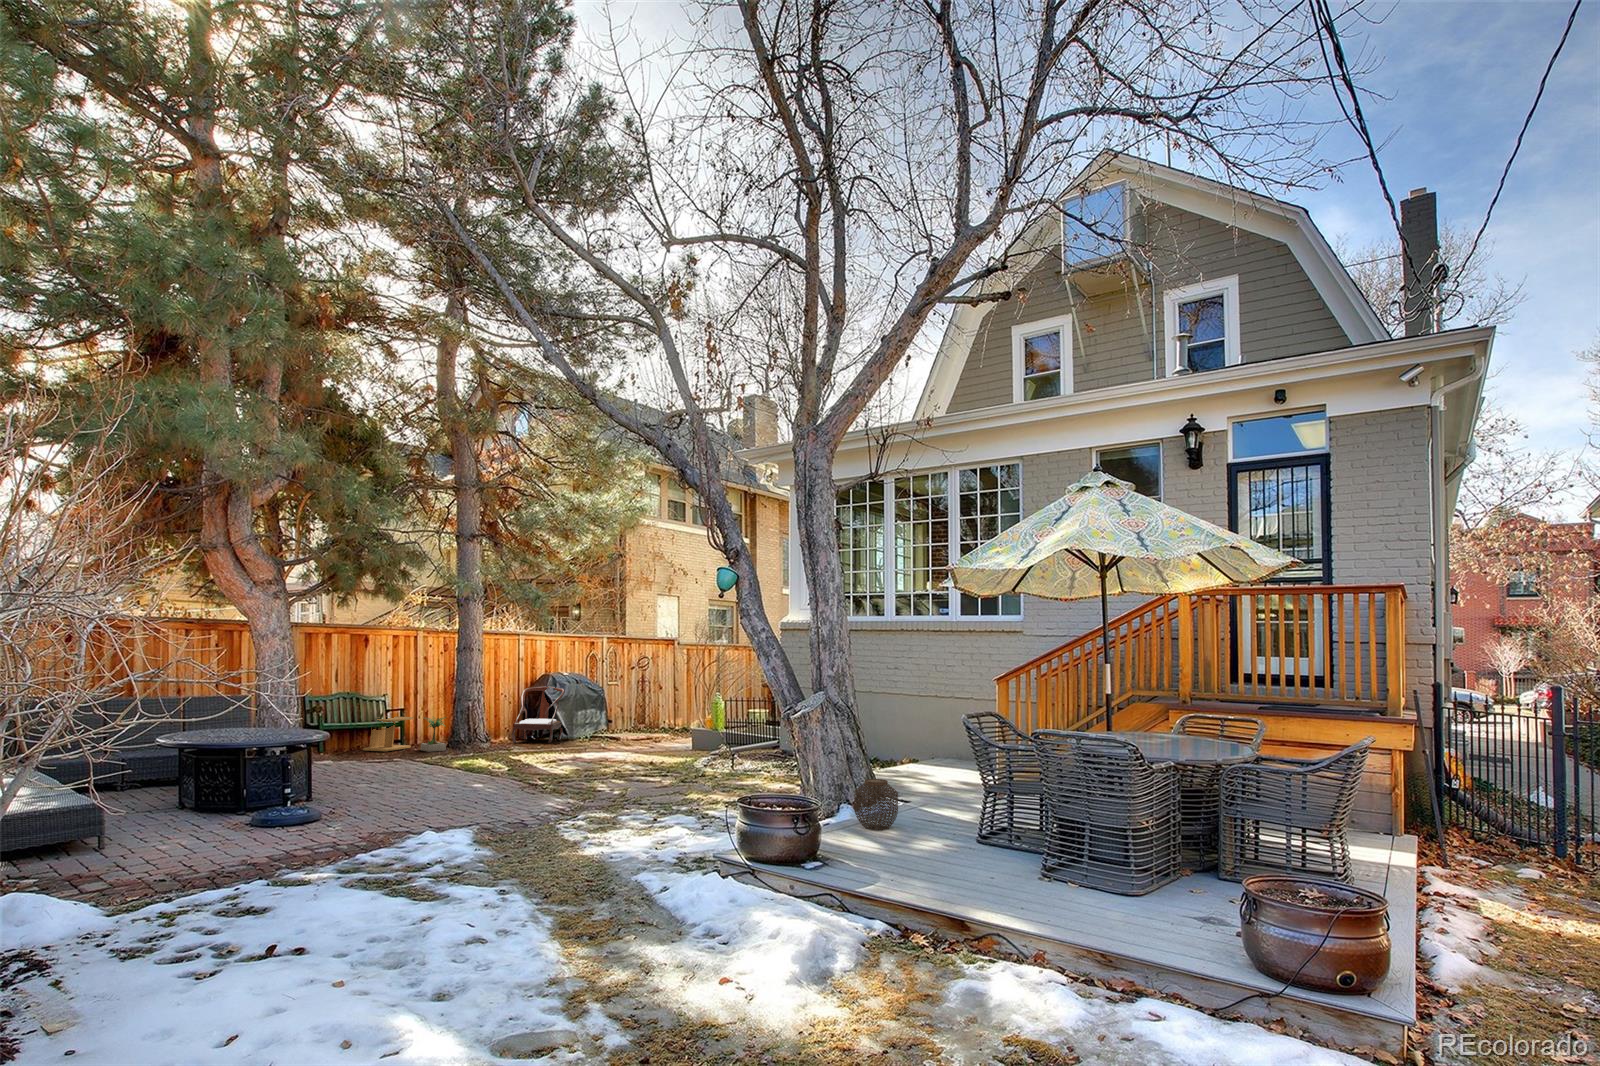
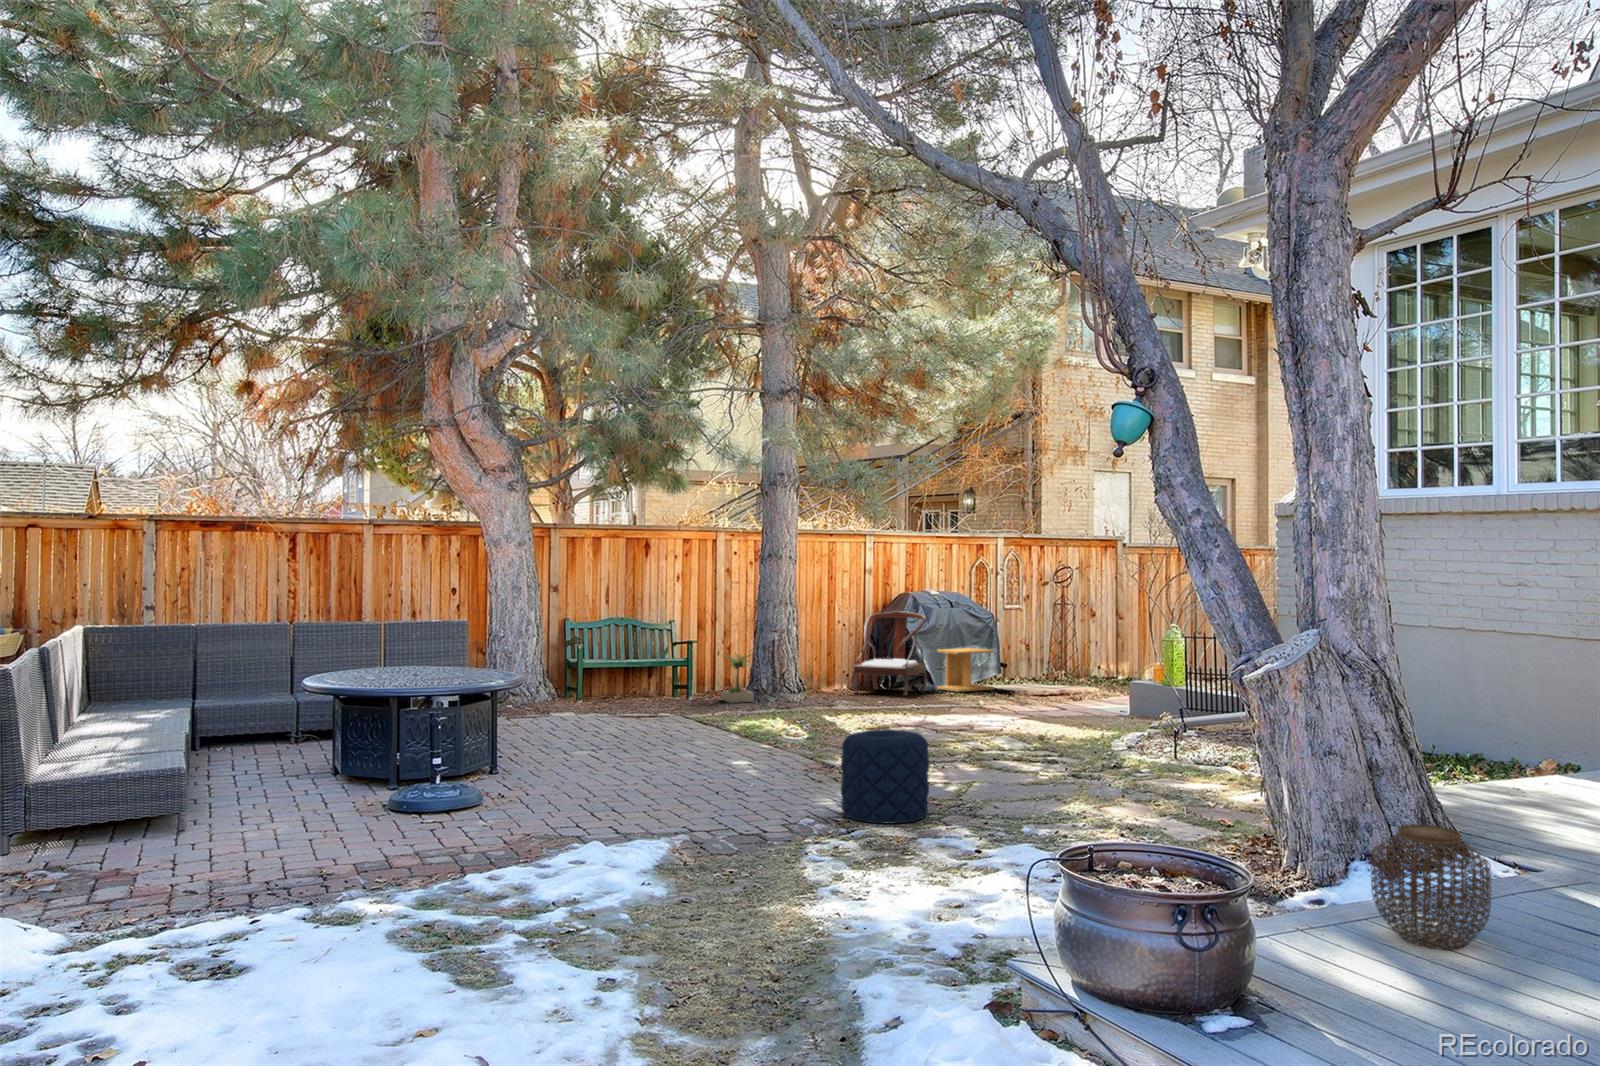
side table: present [363,716,413,752] -> present [937,648,994,692]
pouf: none [564,757,618,811] -> present [841,729,929,823]

